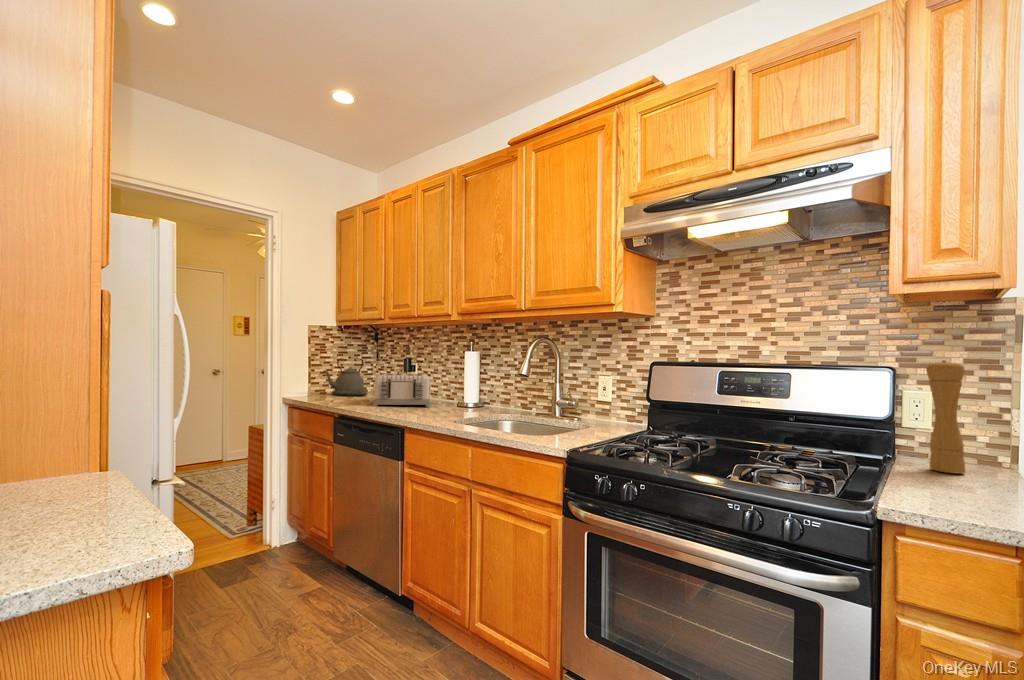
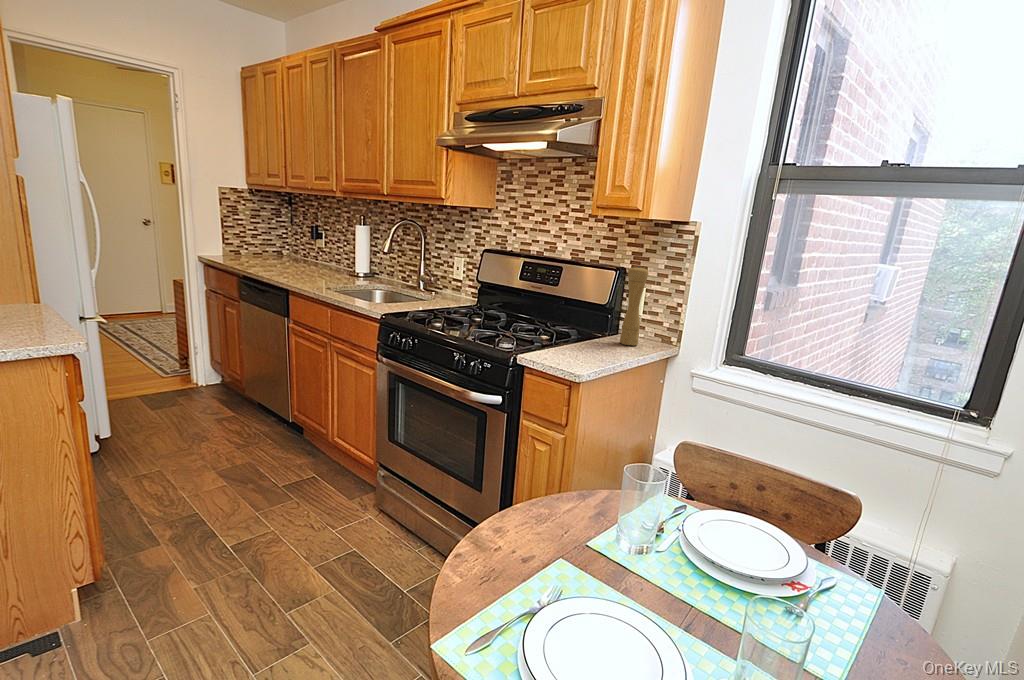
kettle: present [323,358,366,396] -> none [235,222,279,259]
toaster: present [373,374,430,406] -> none [273,241,332,273]

